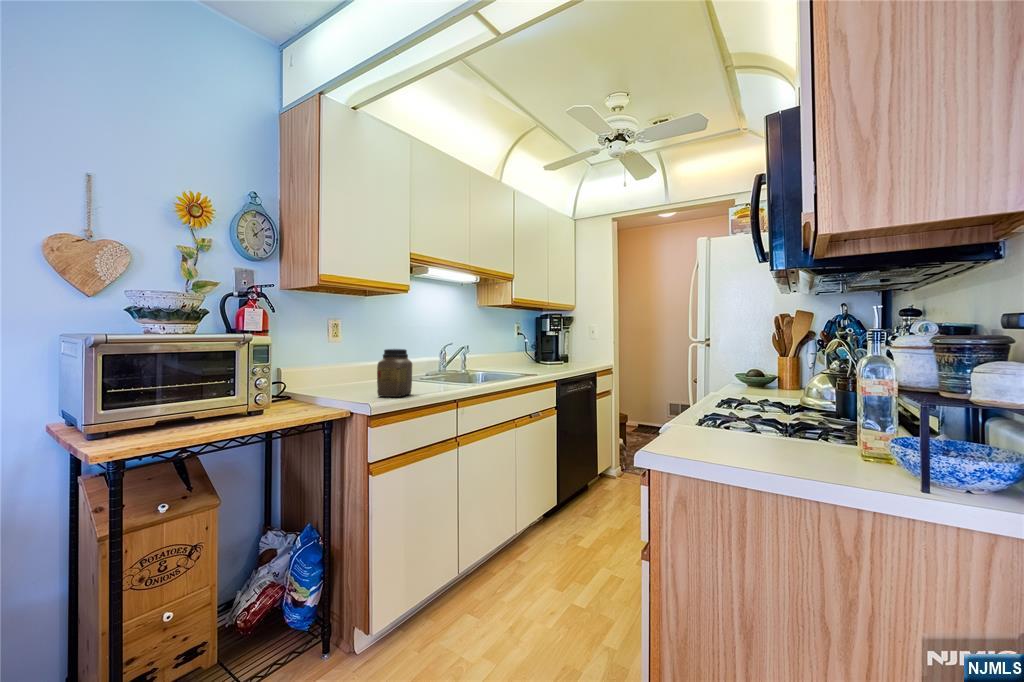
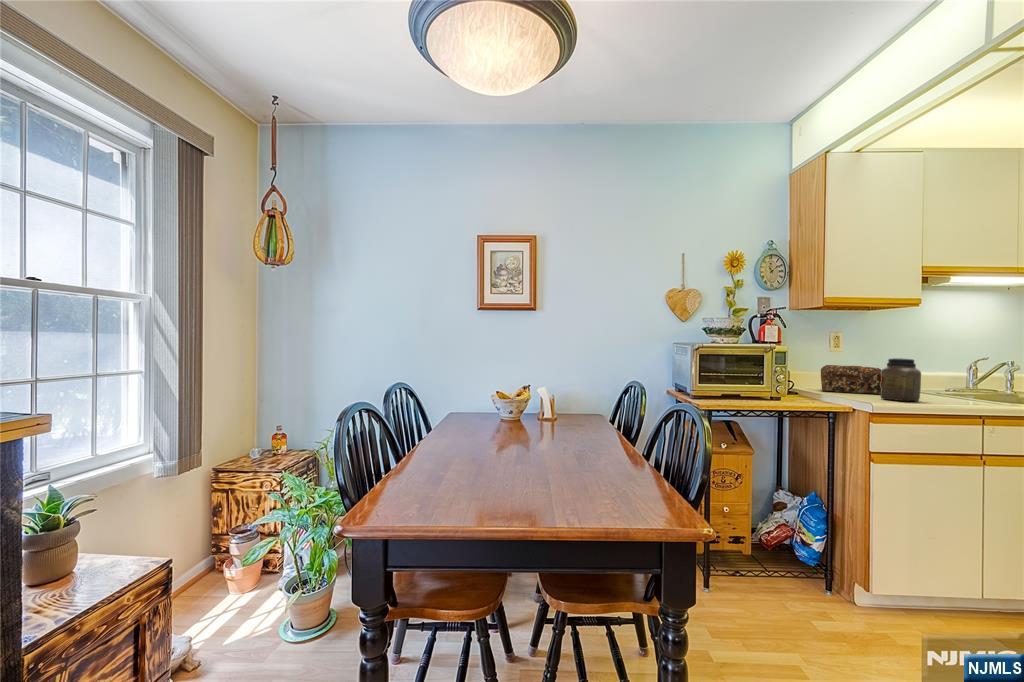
bread loaf: none [318,359,381,392] -> present [821,365,881,394]

